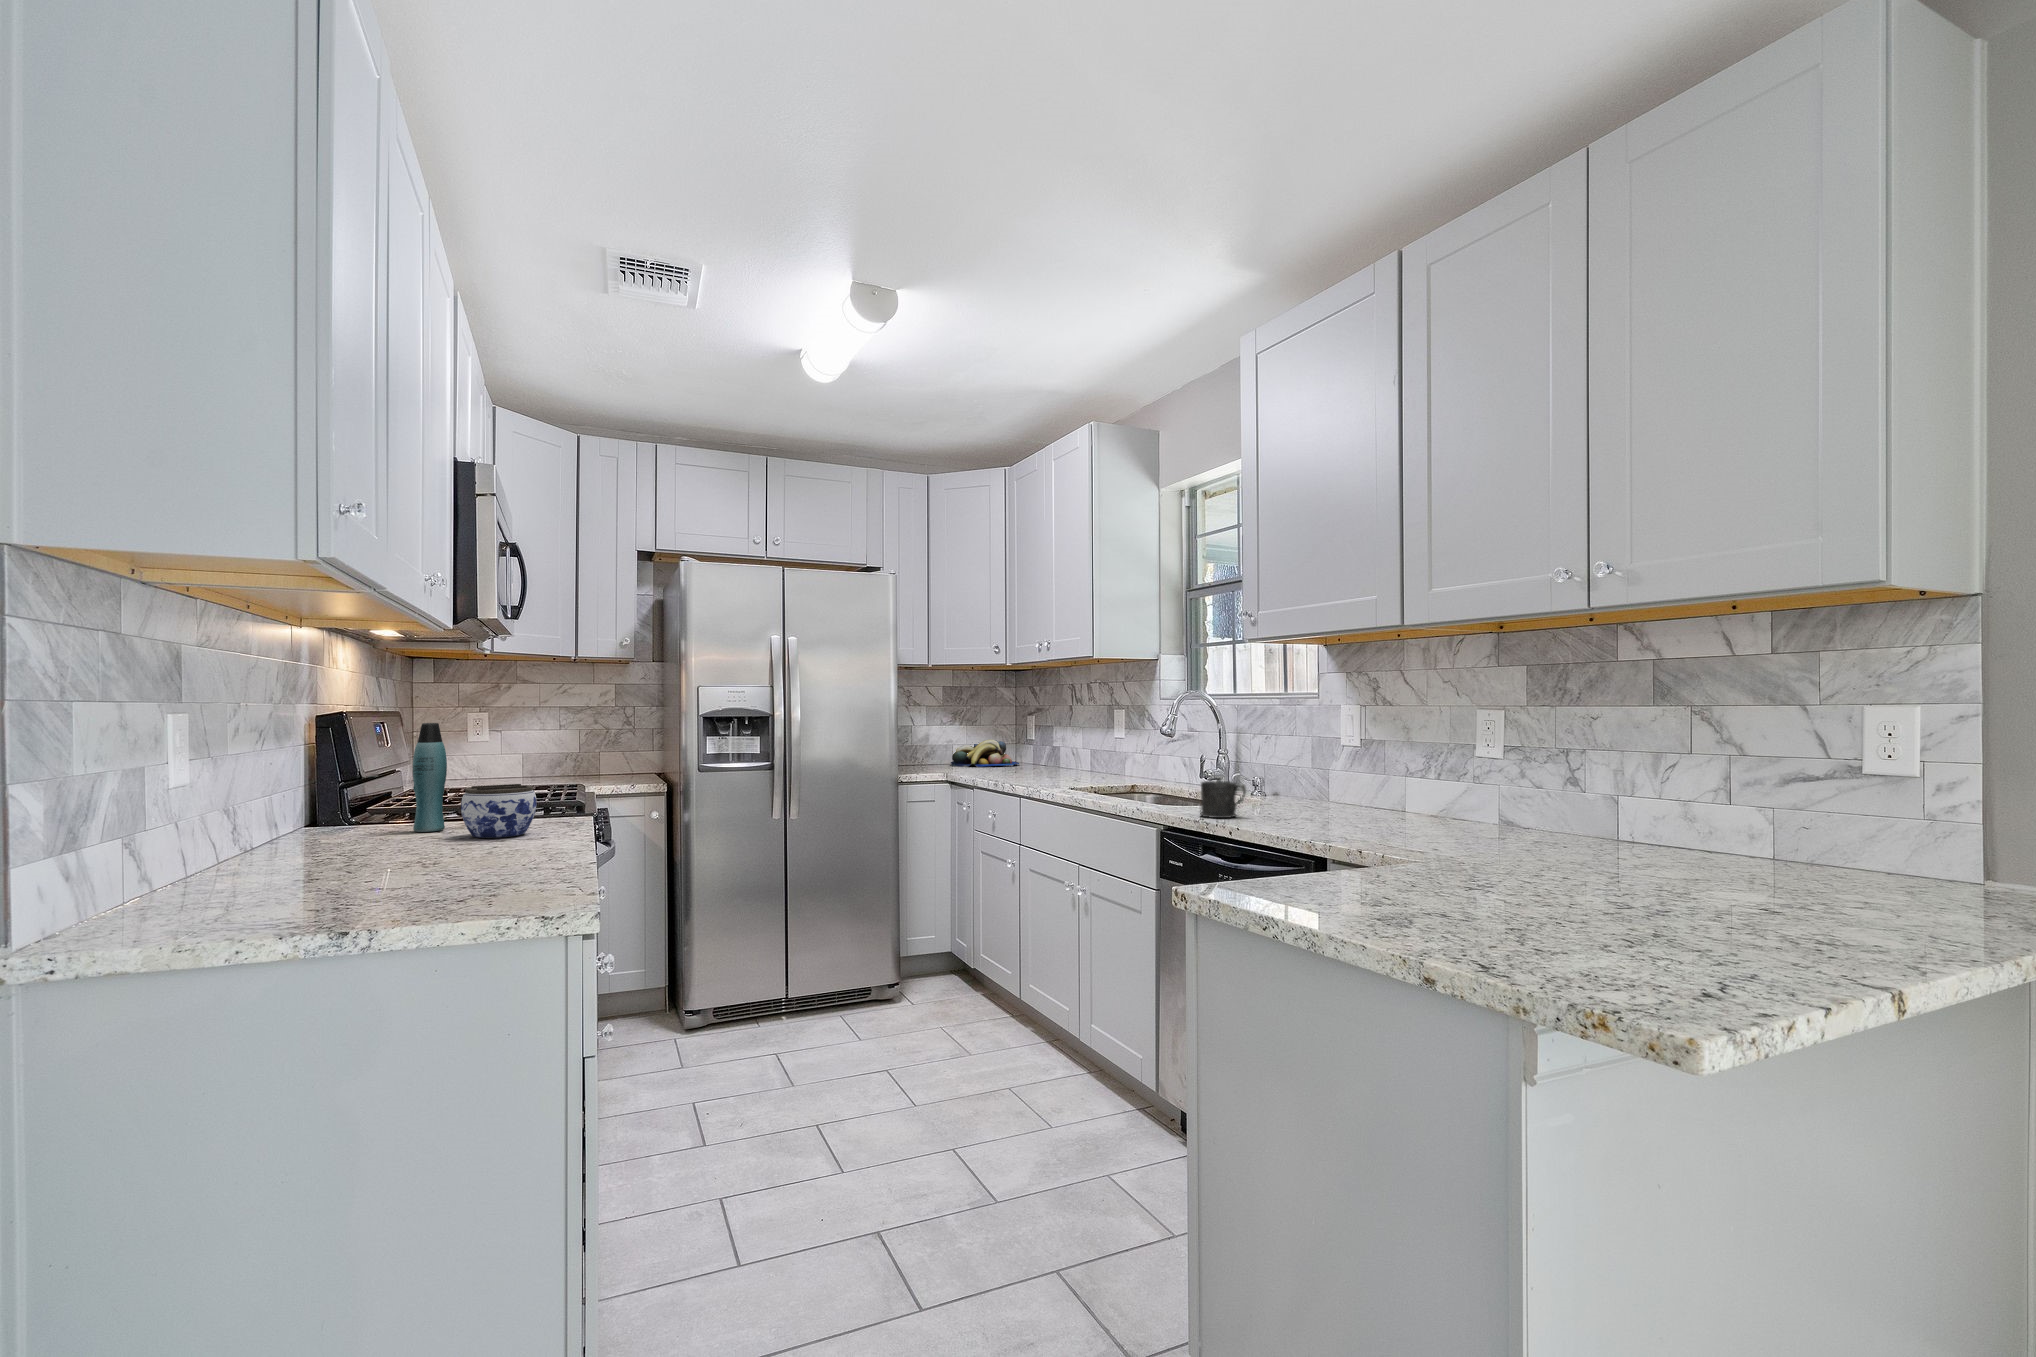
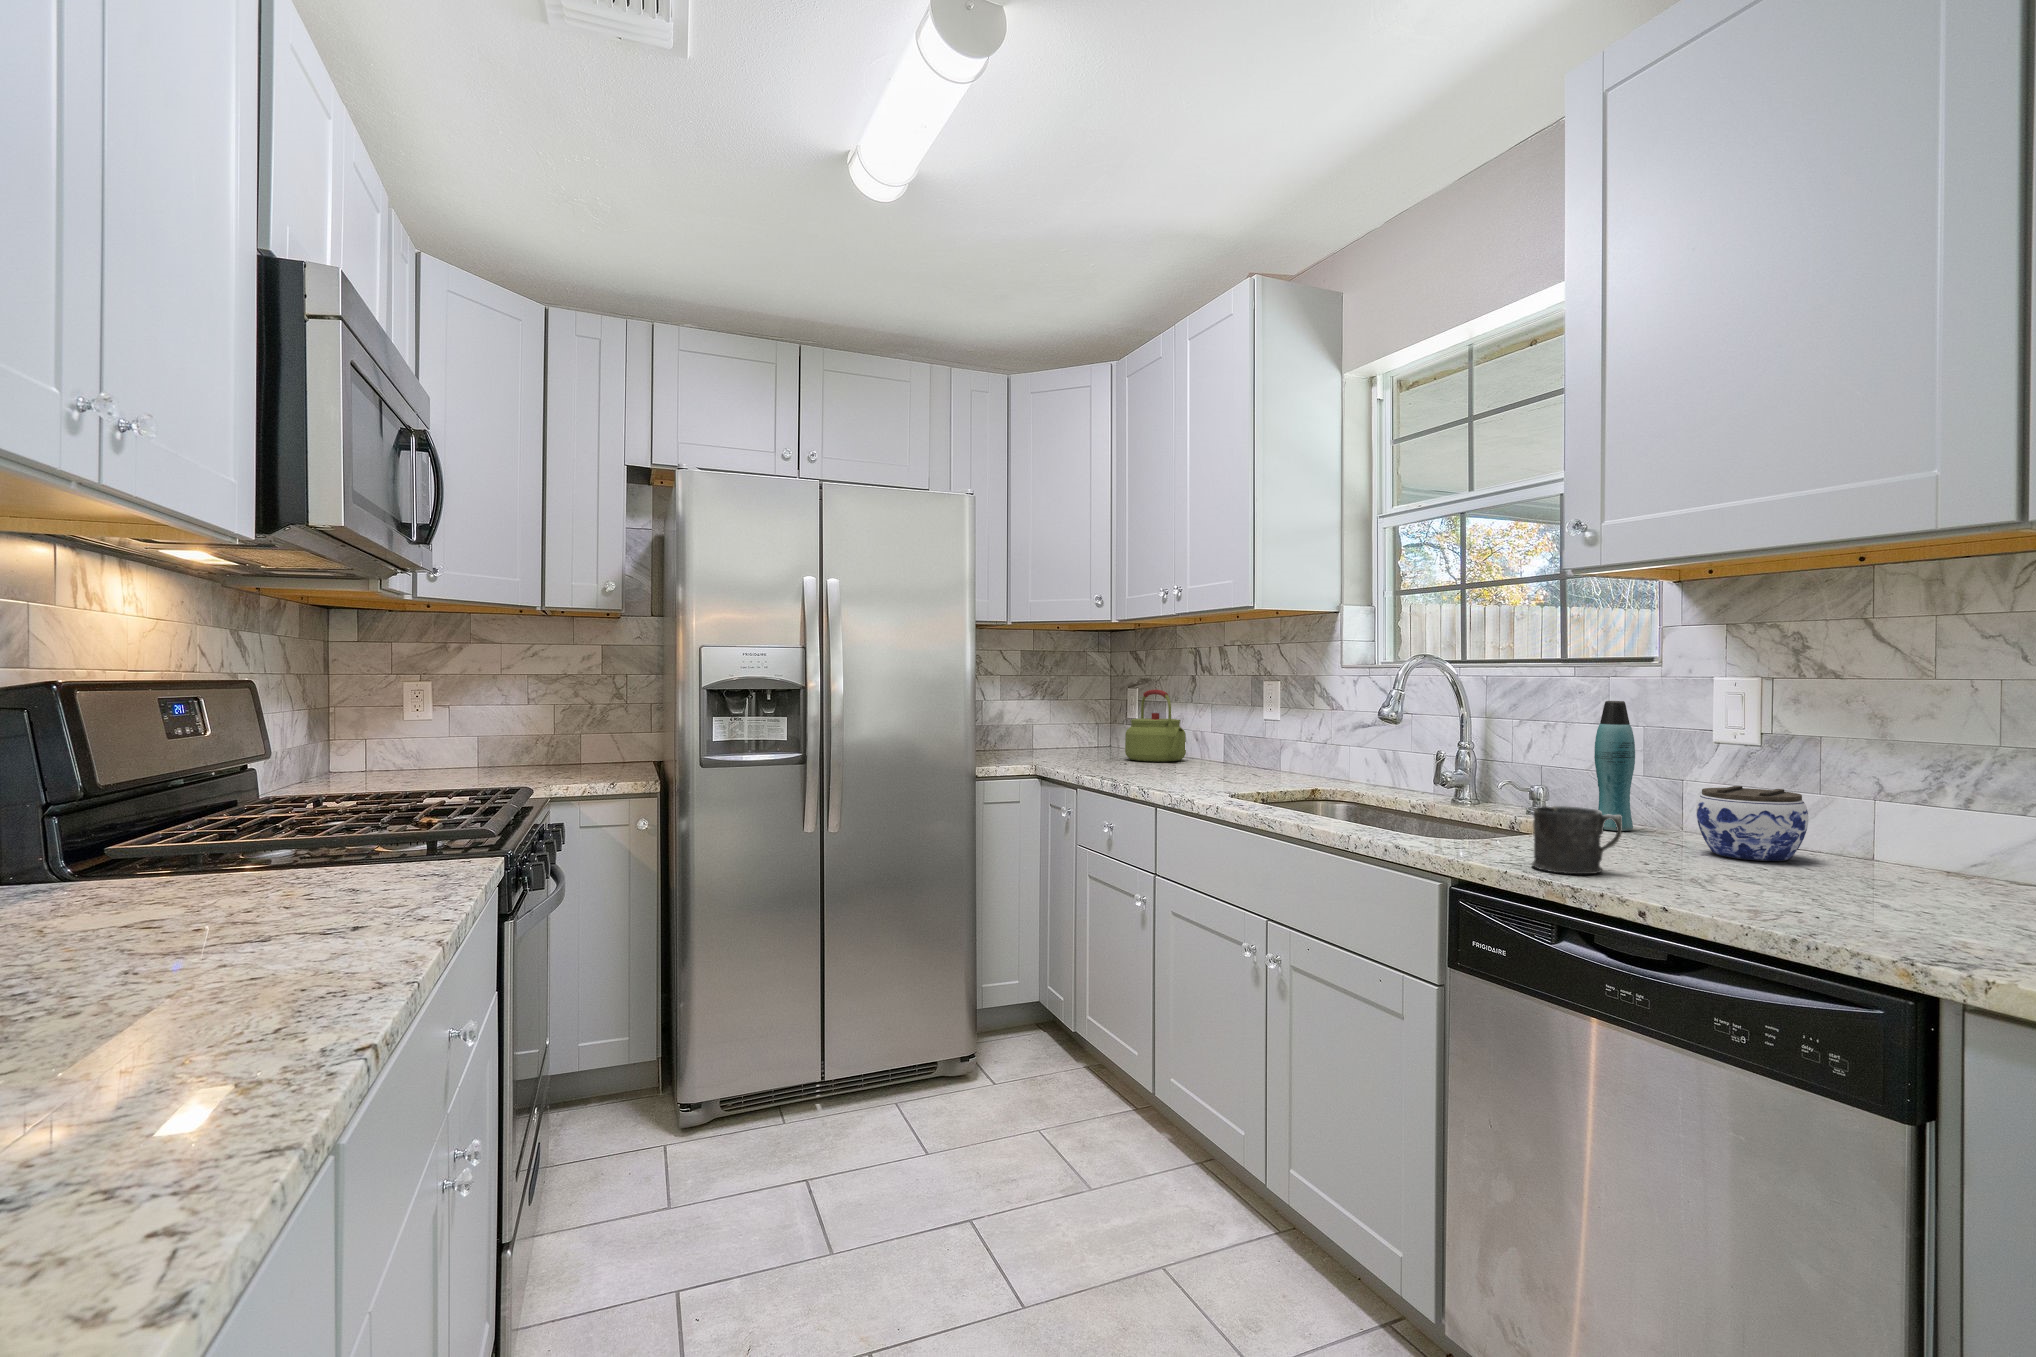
kettle: none [1019,716,1065,771] -> present [1125,690,1186,762]
bottle: present [413,723,447,832] -> present [1594,701,1635,831]
fruit bowl: present [951,740,1019,767] -> none [1031,719,1119,755]
jar: present [461,784,537,838] -> present [1696,786,1808,861]

